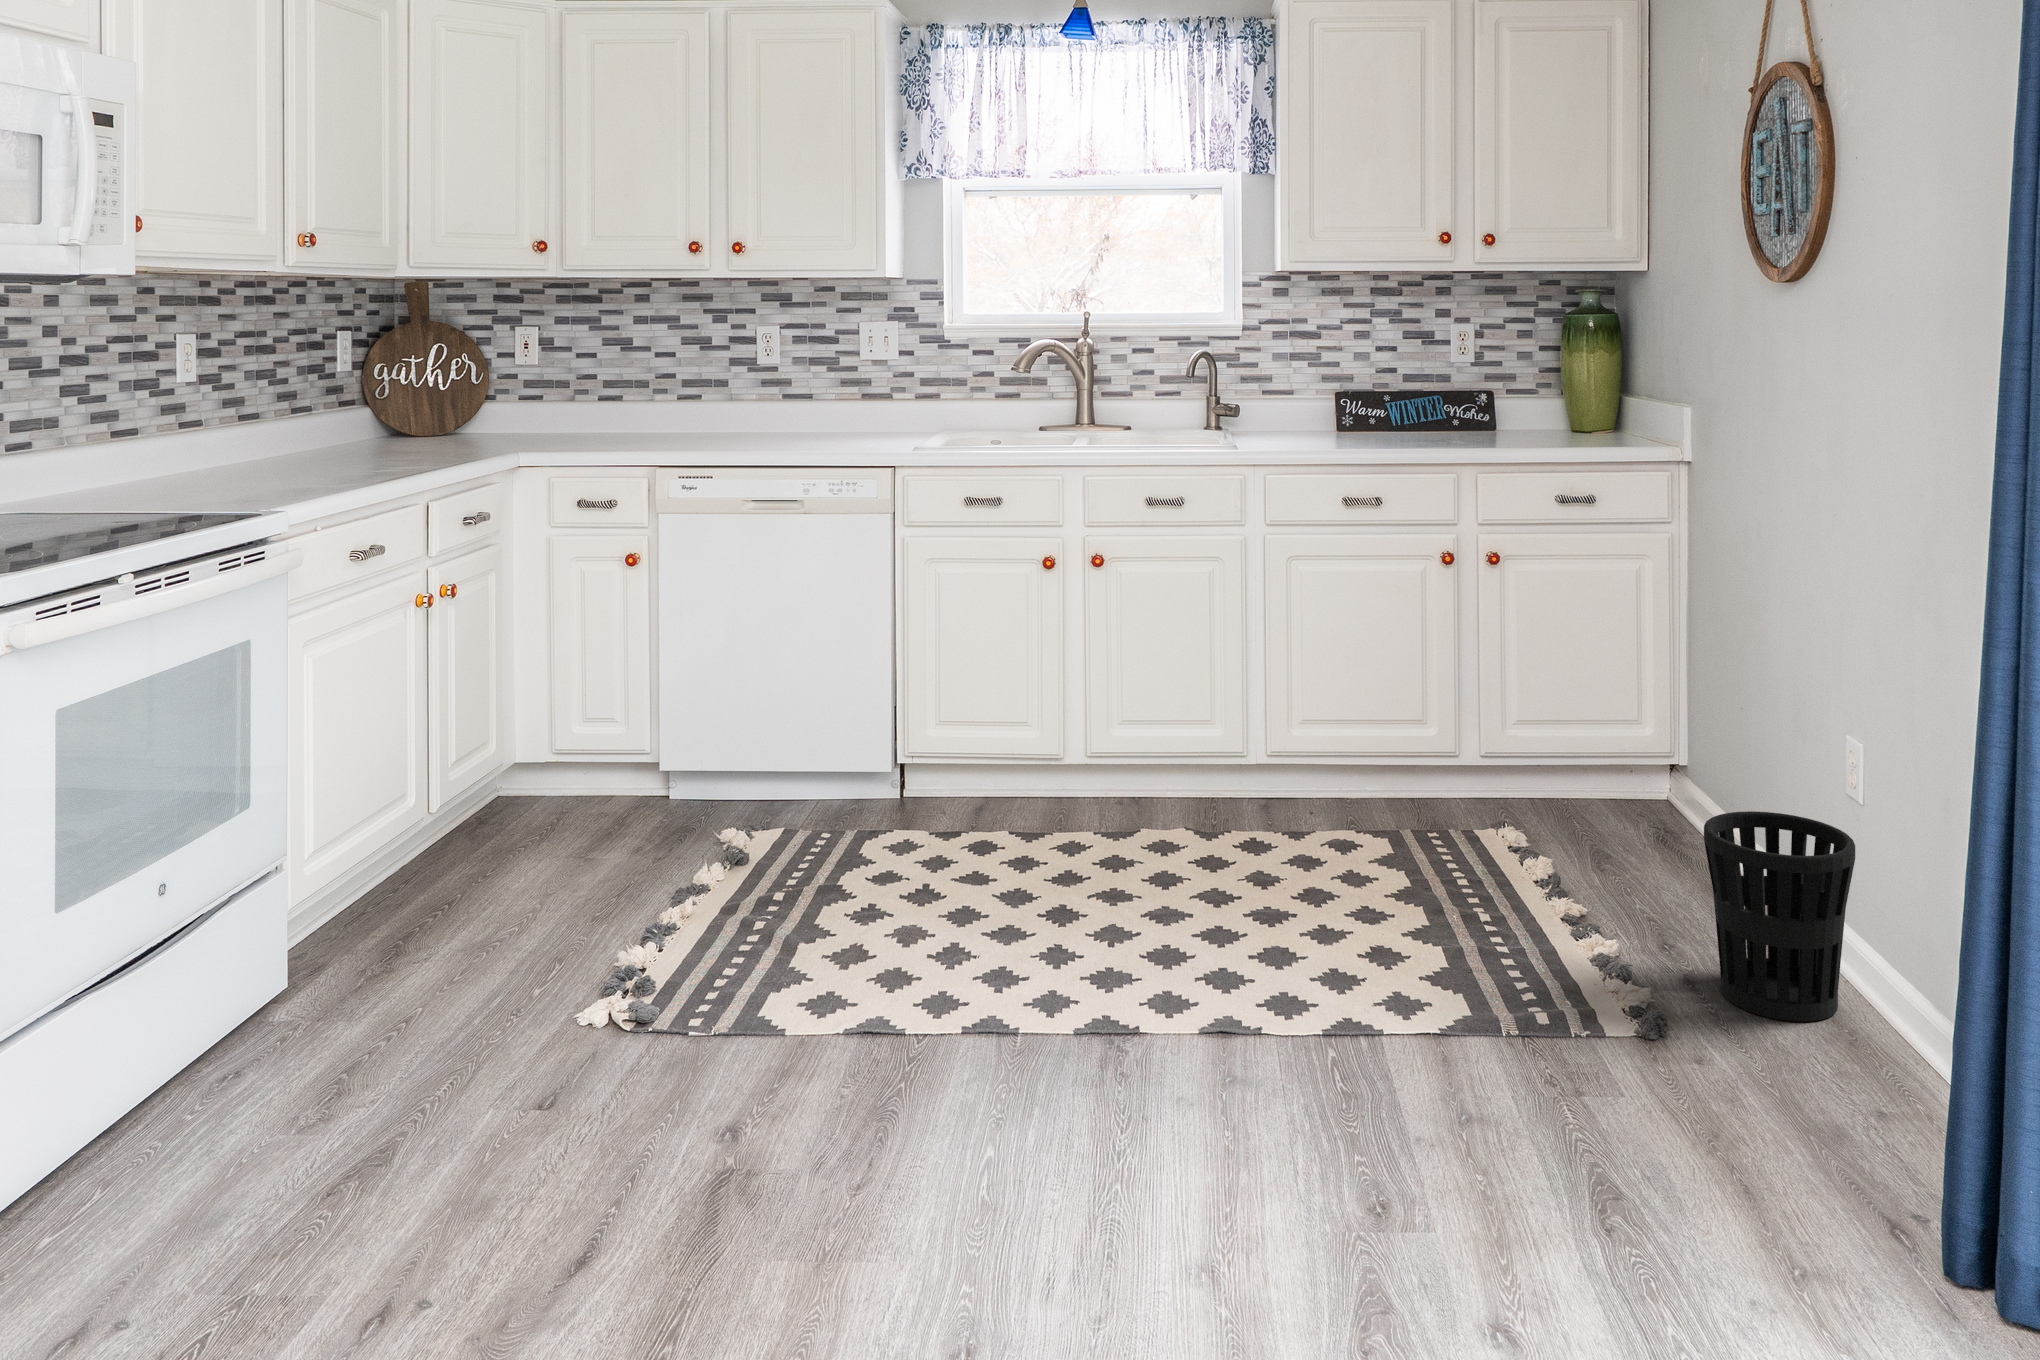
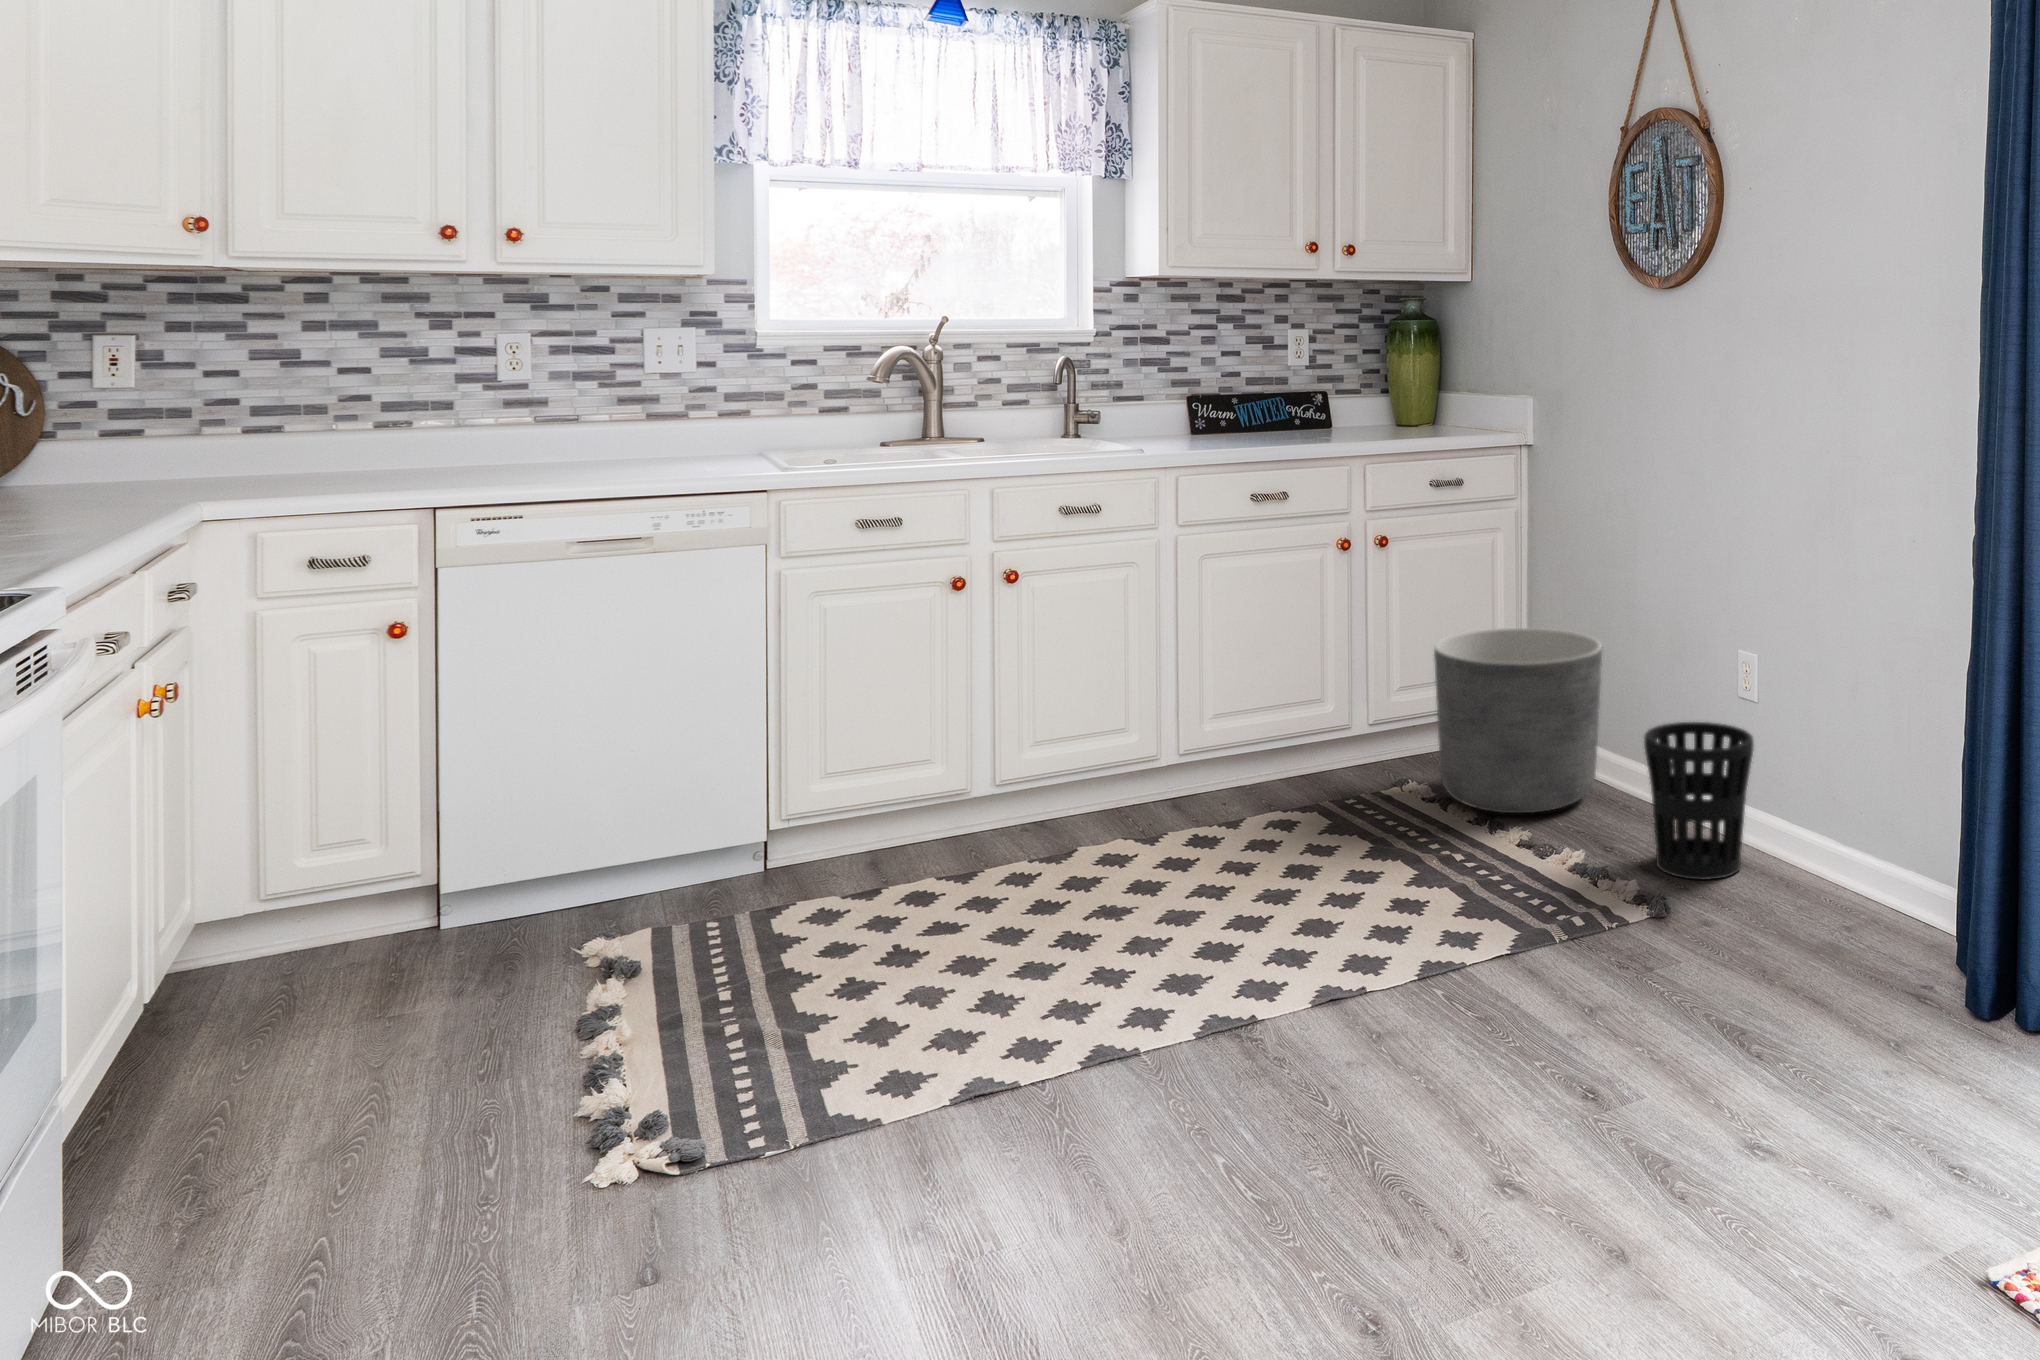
planter: none [1522,666,1730,888] -> present [1434,628,1602,813]

